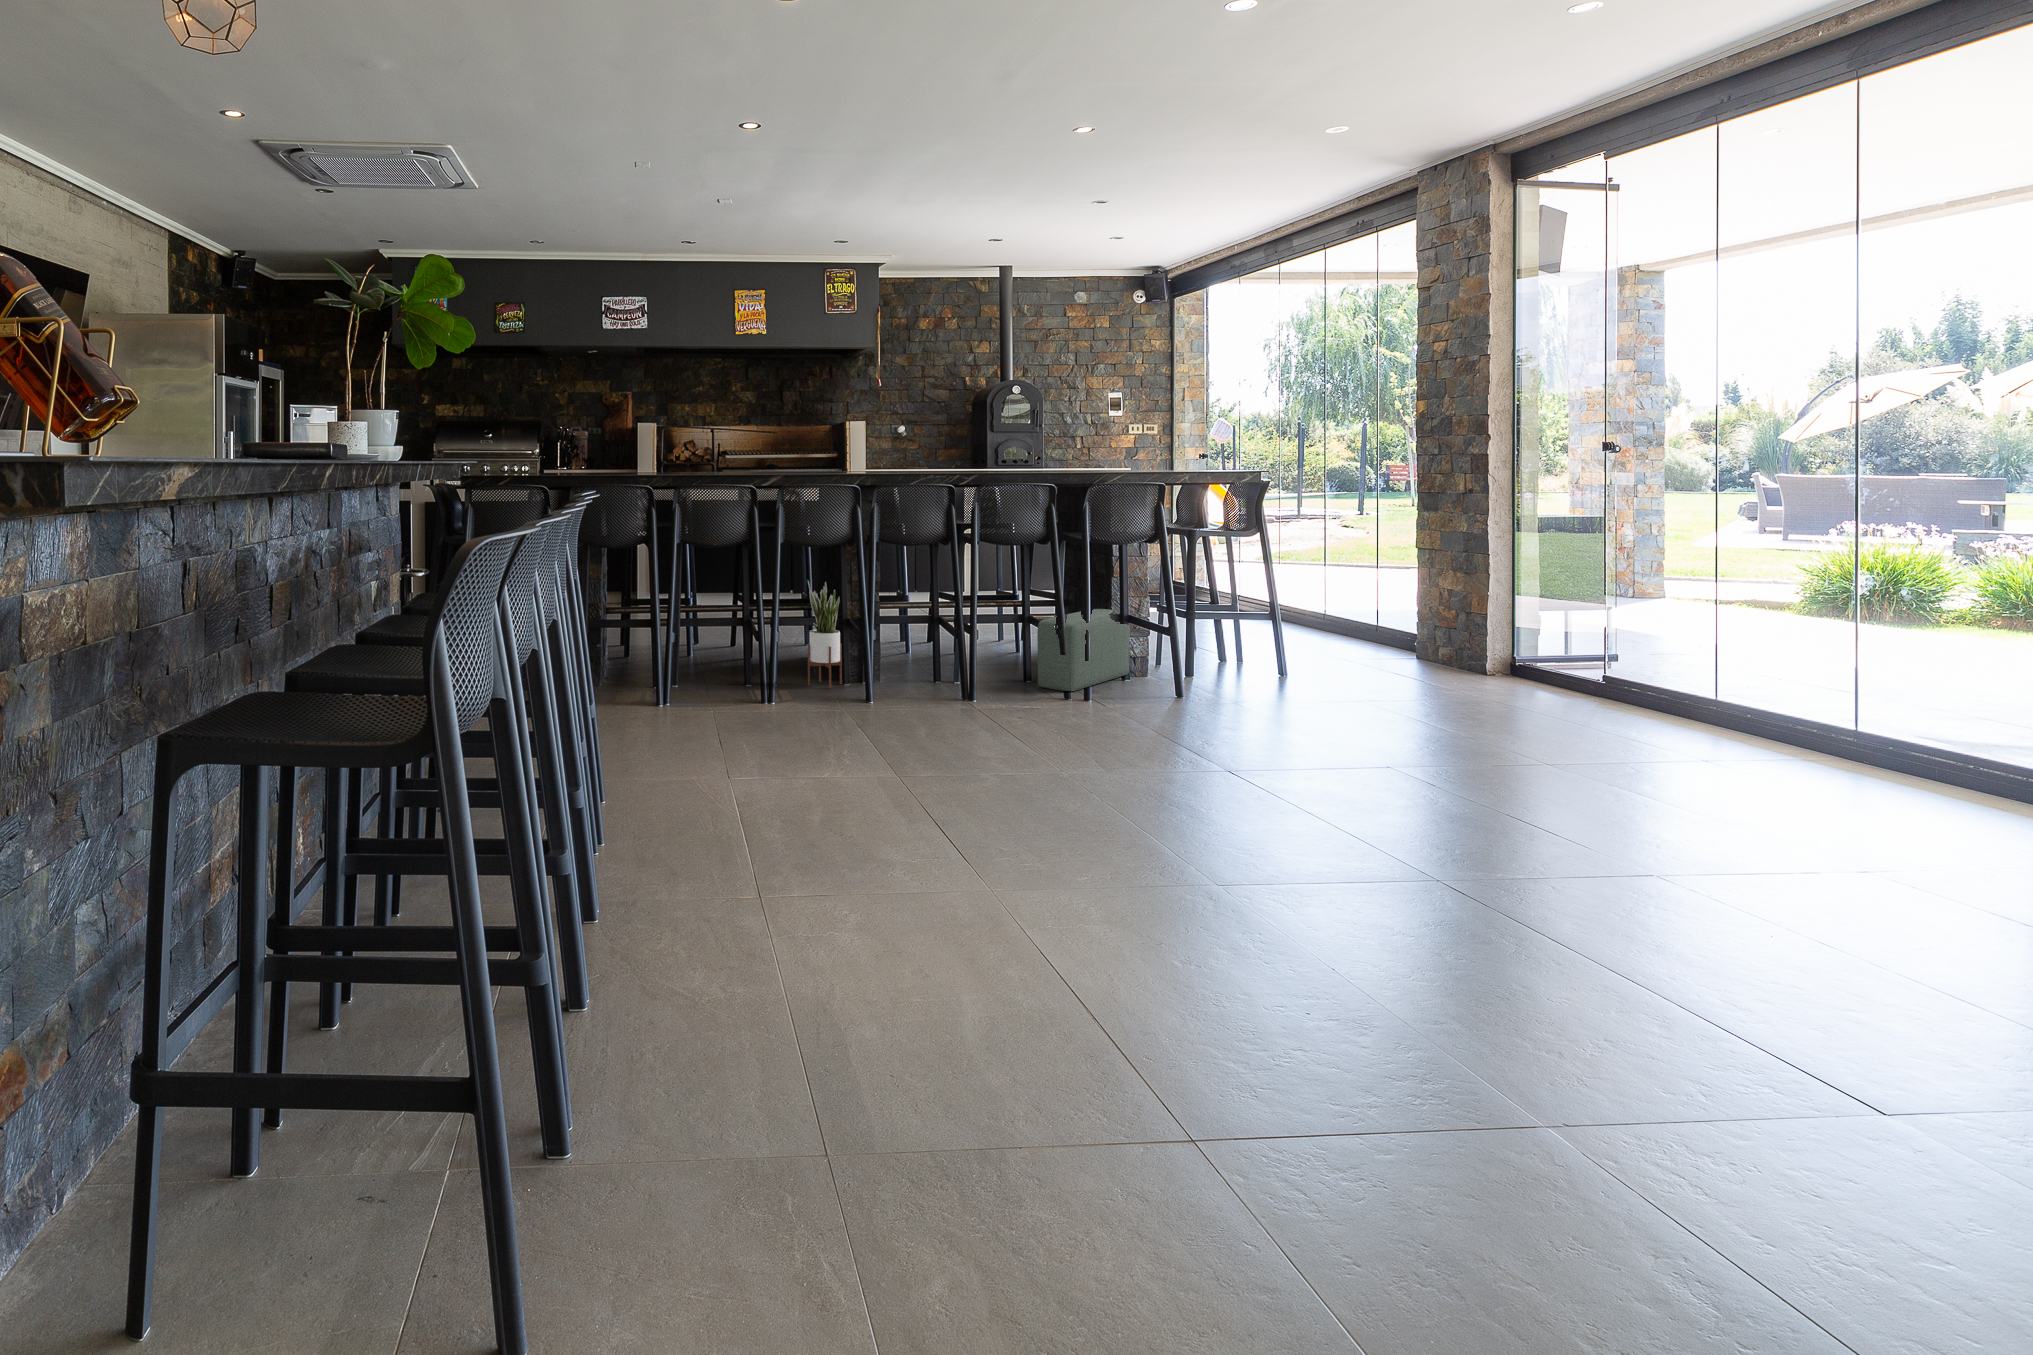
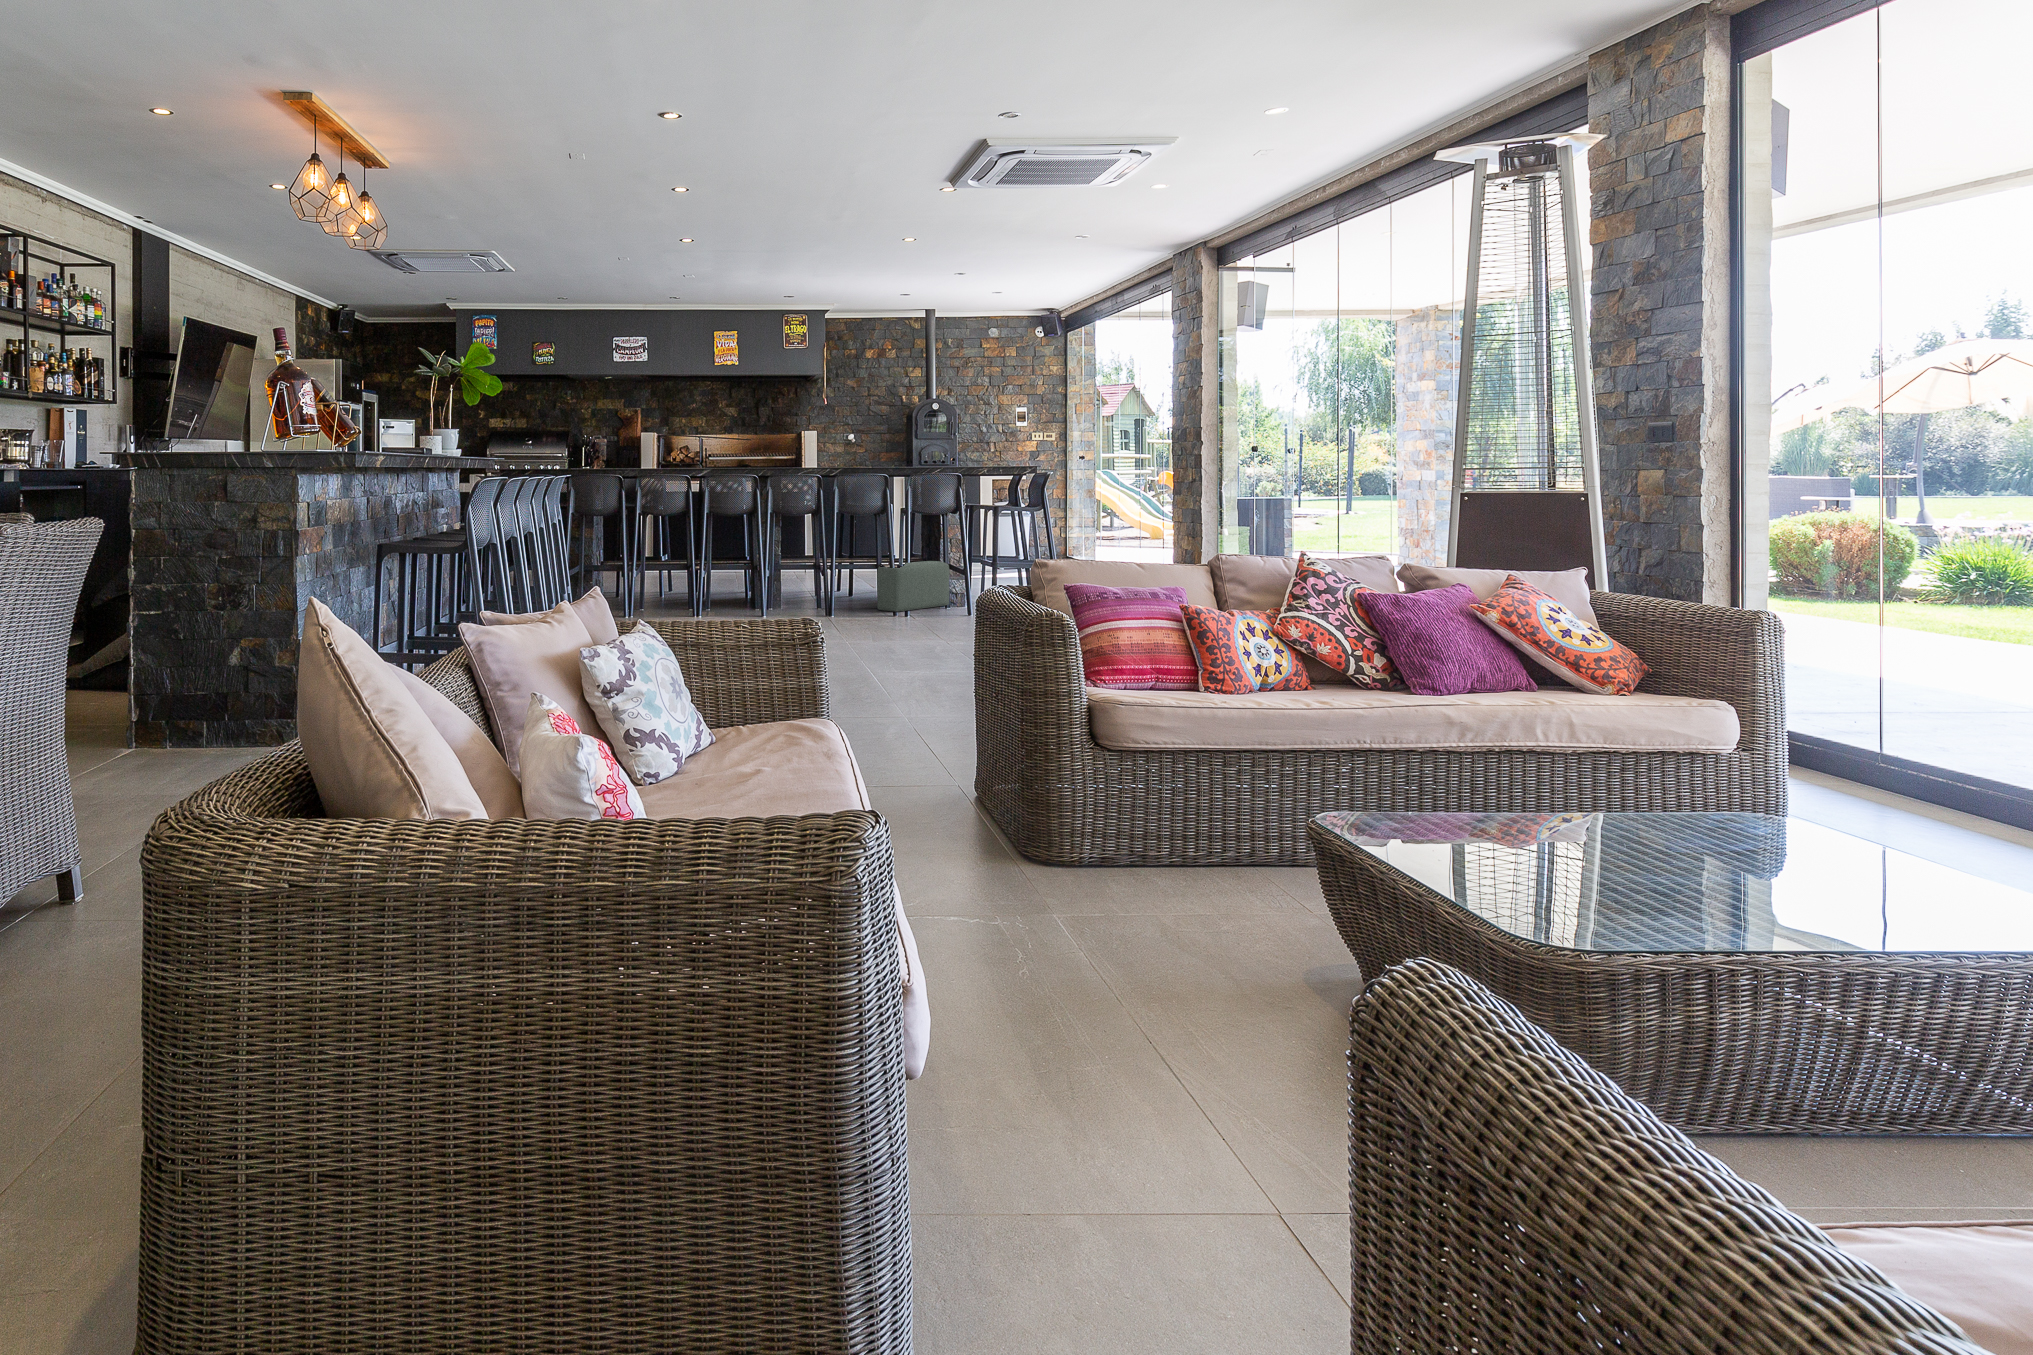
potted plant: present [808,581,842,688] -> none [726,539,749,609]

